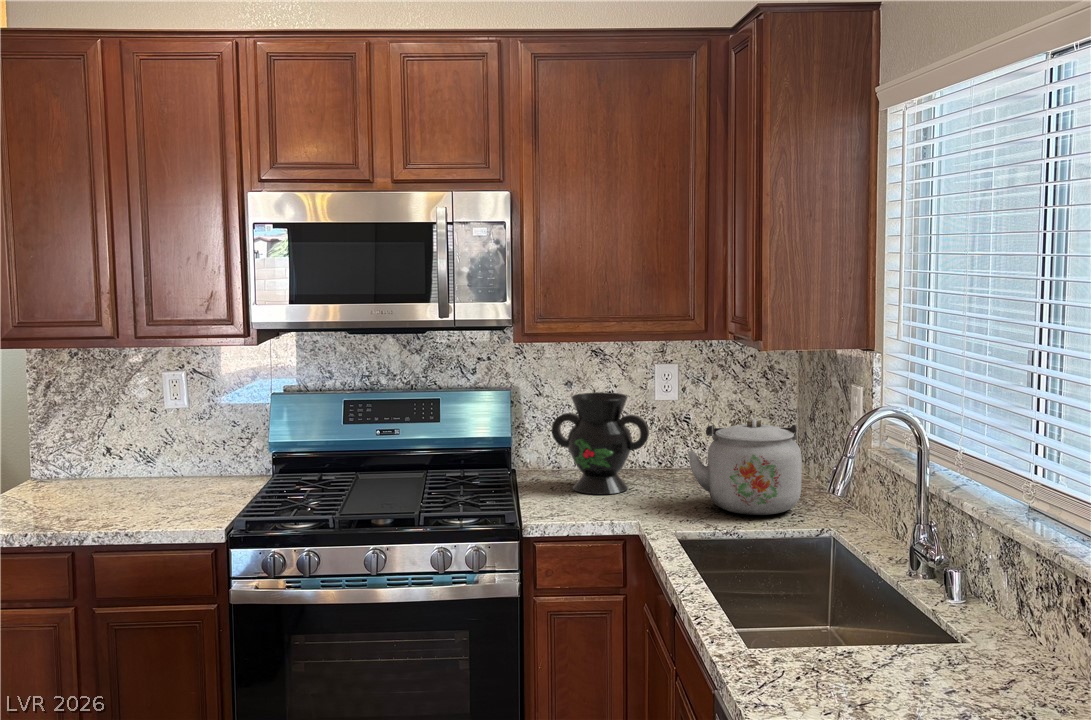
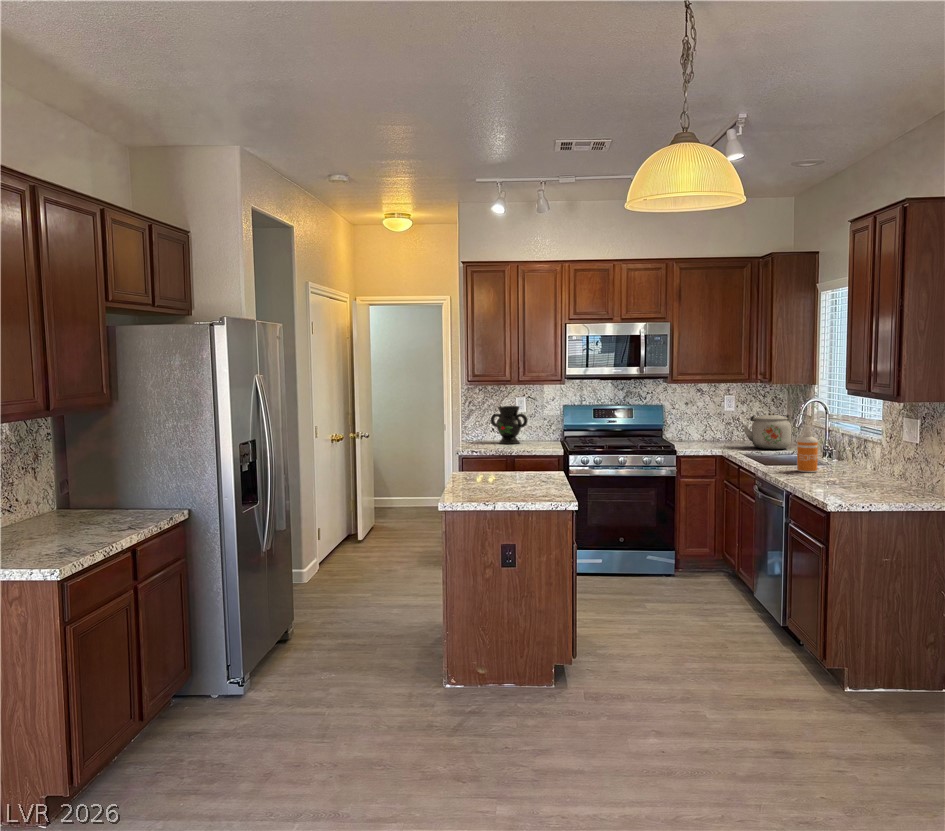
decorative vase: present [551,392,649,494] -> present [491,406,528,444]
soap dispenser: none [814,530,879,691] -> present [797,426,818,472]

